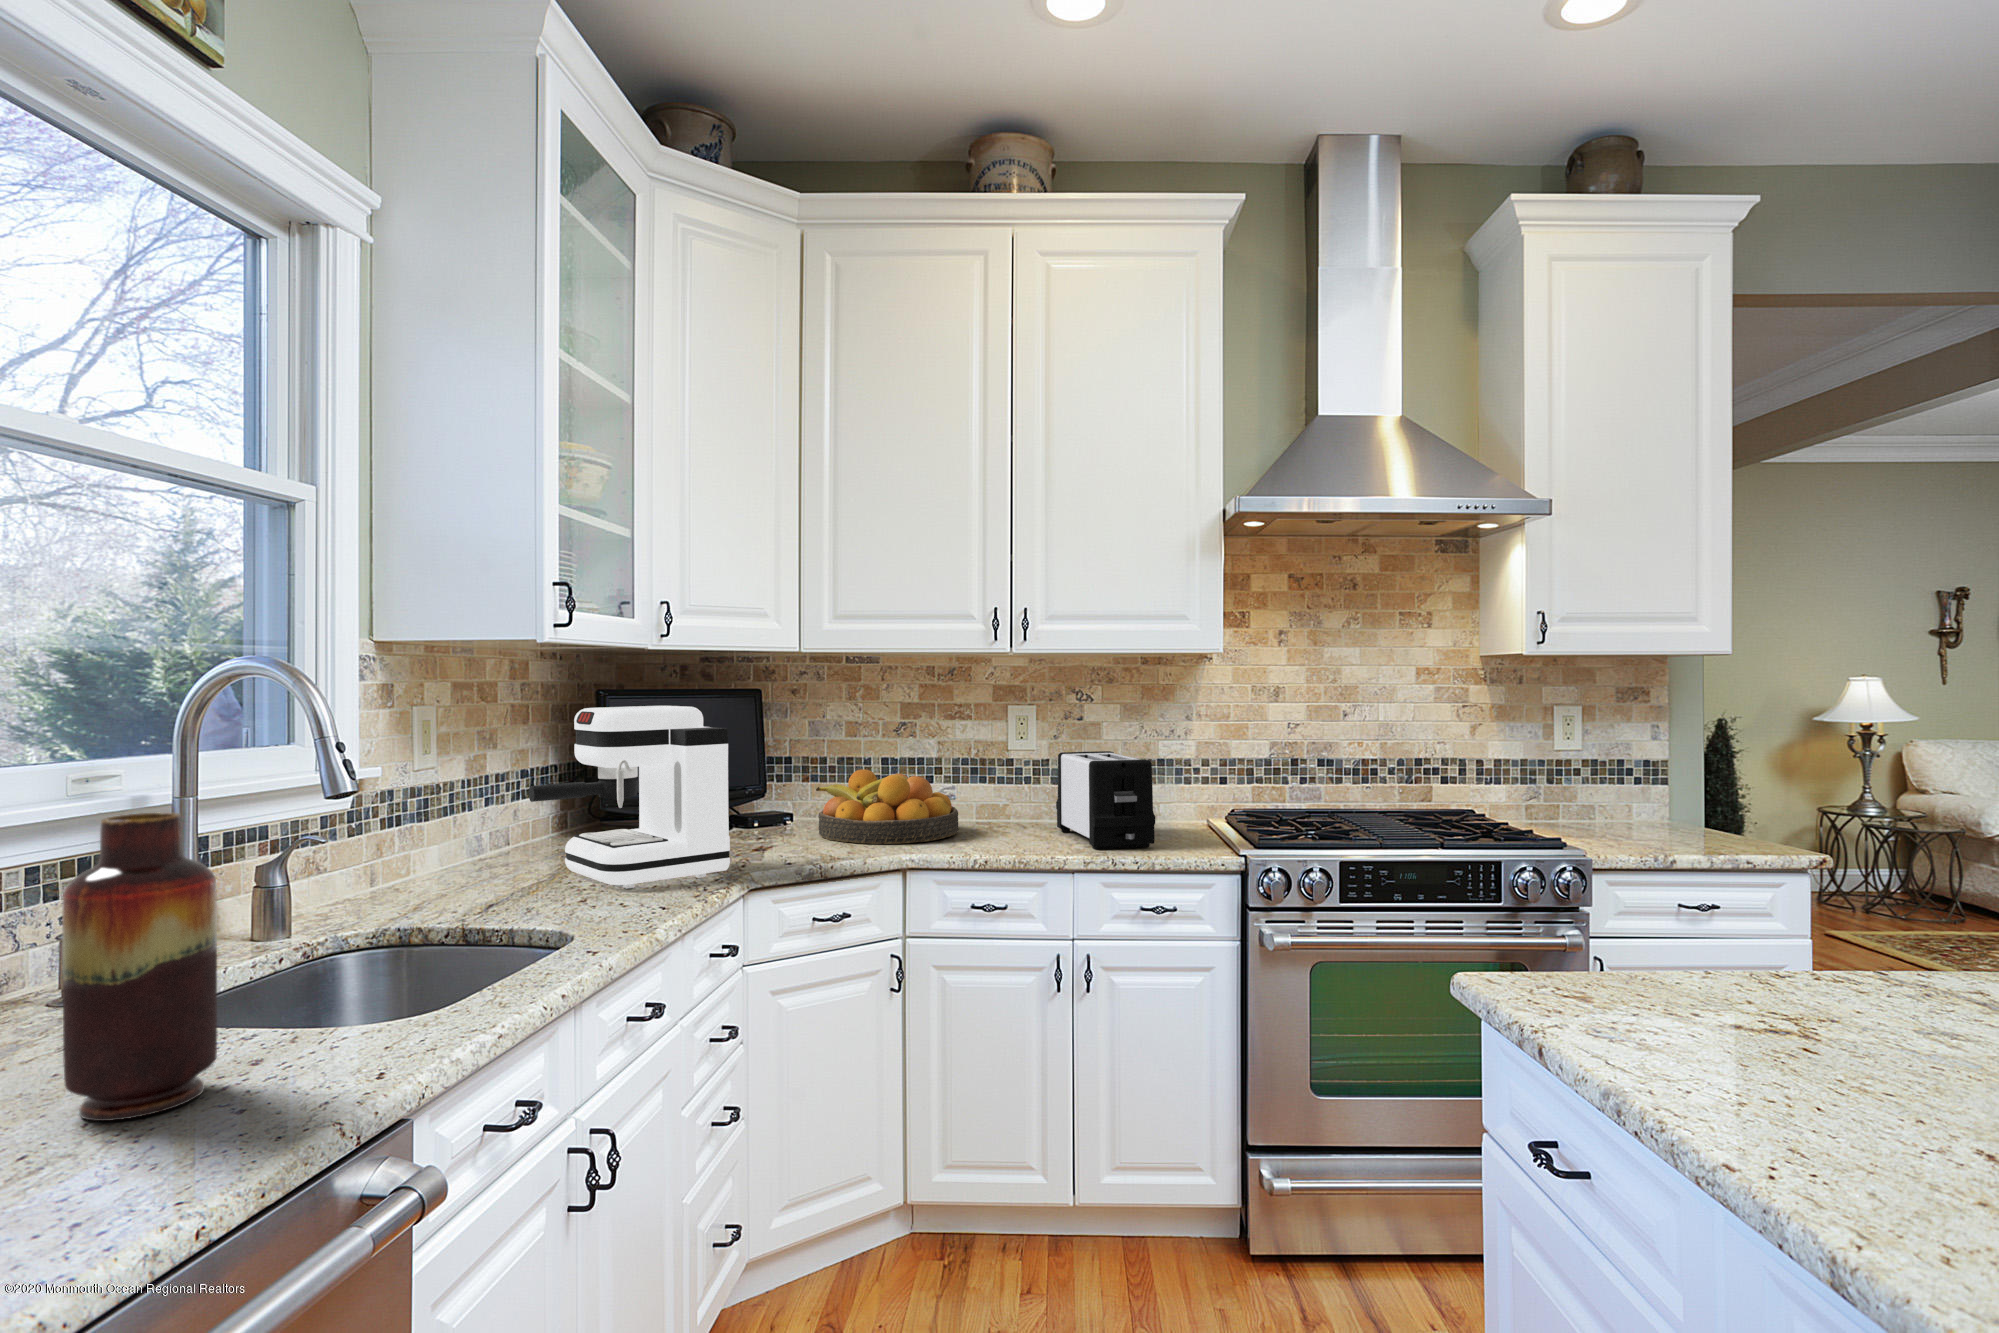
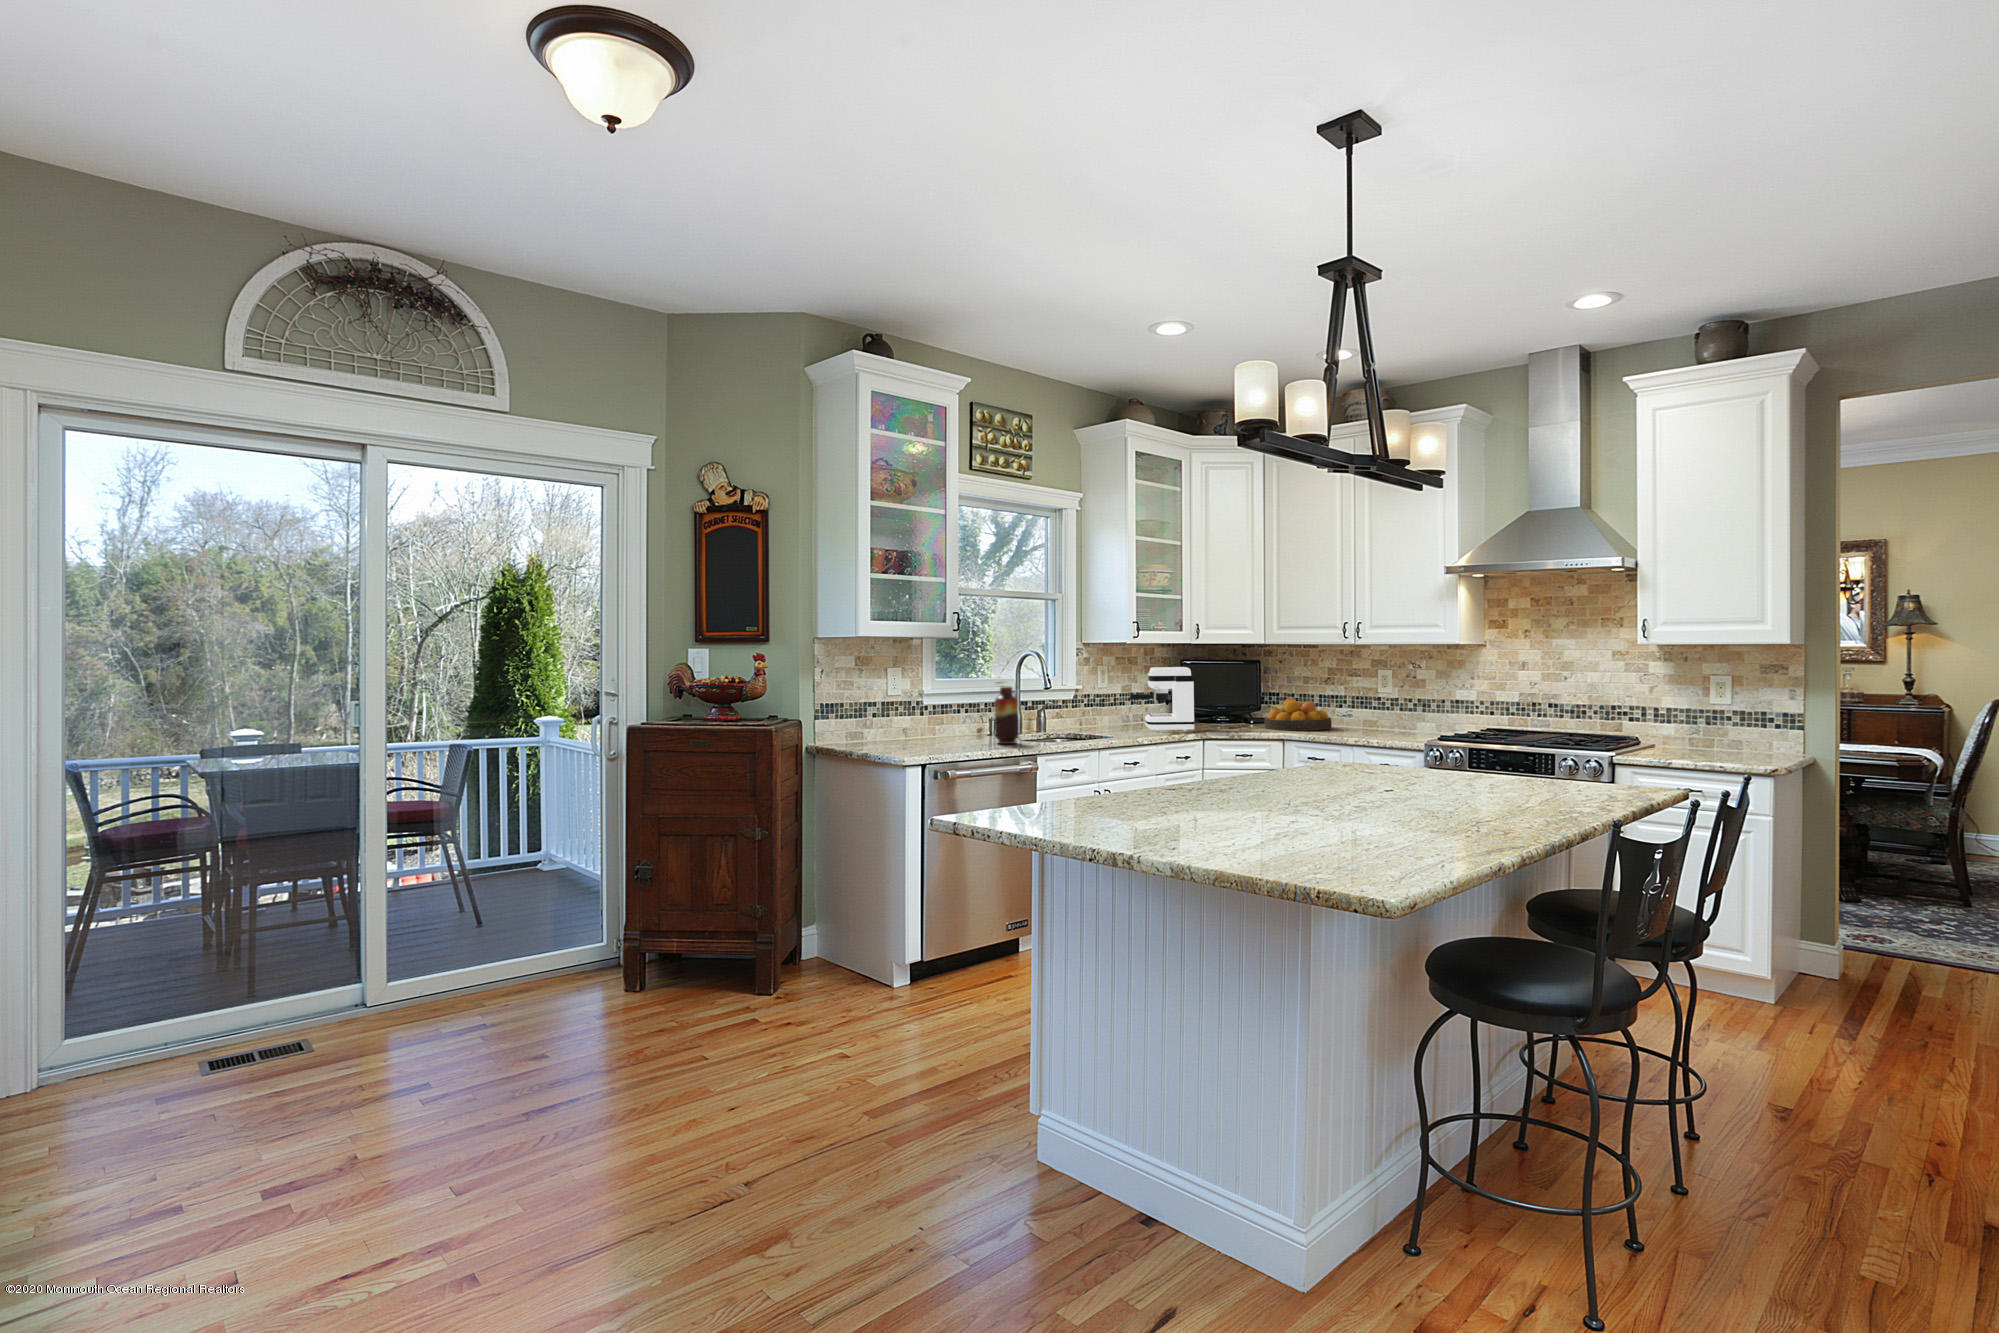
toaster: present [1056,751,1155,849] -> none [1364,693,1410,738]

